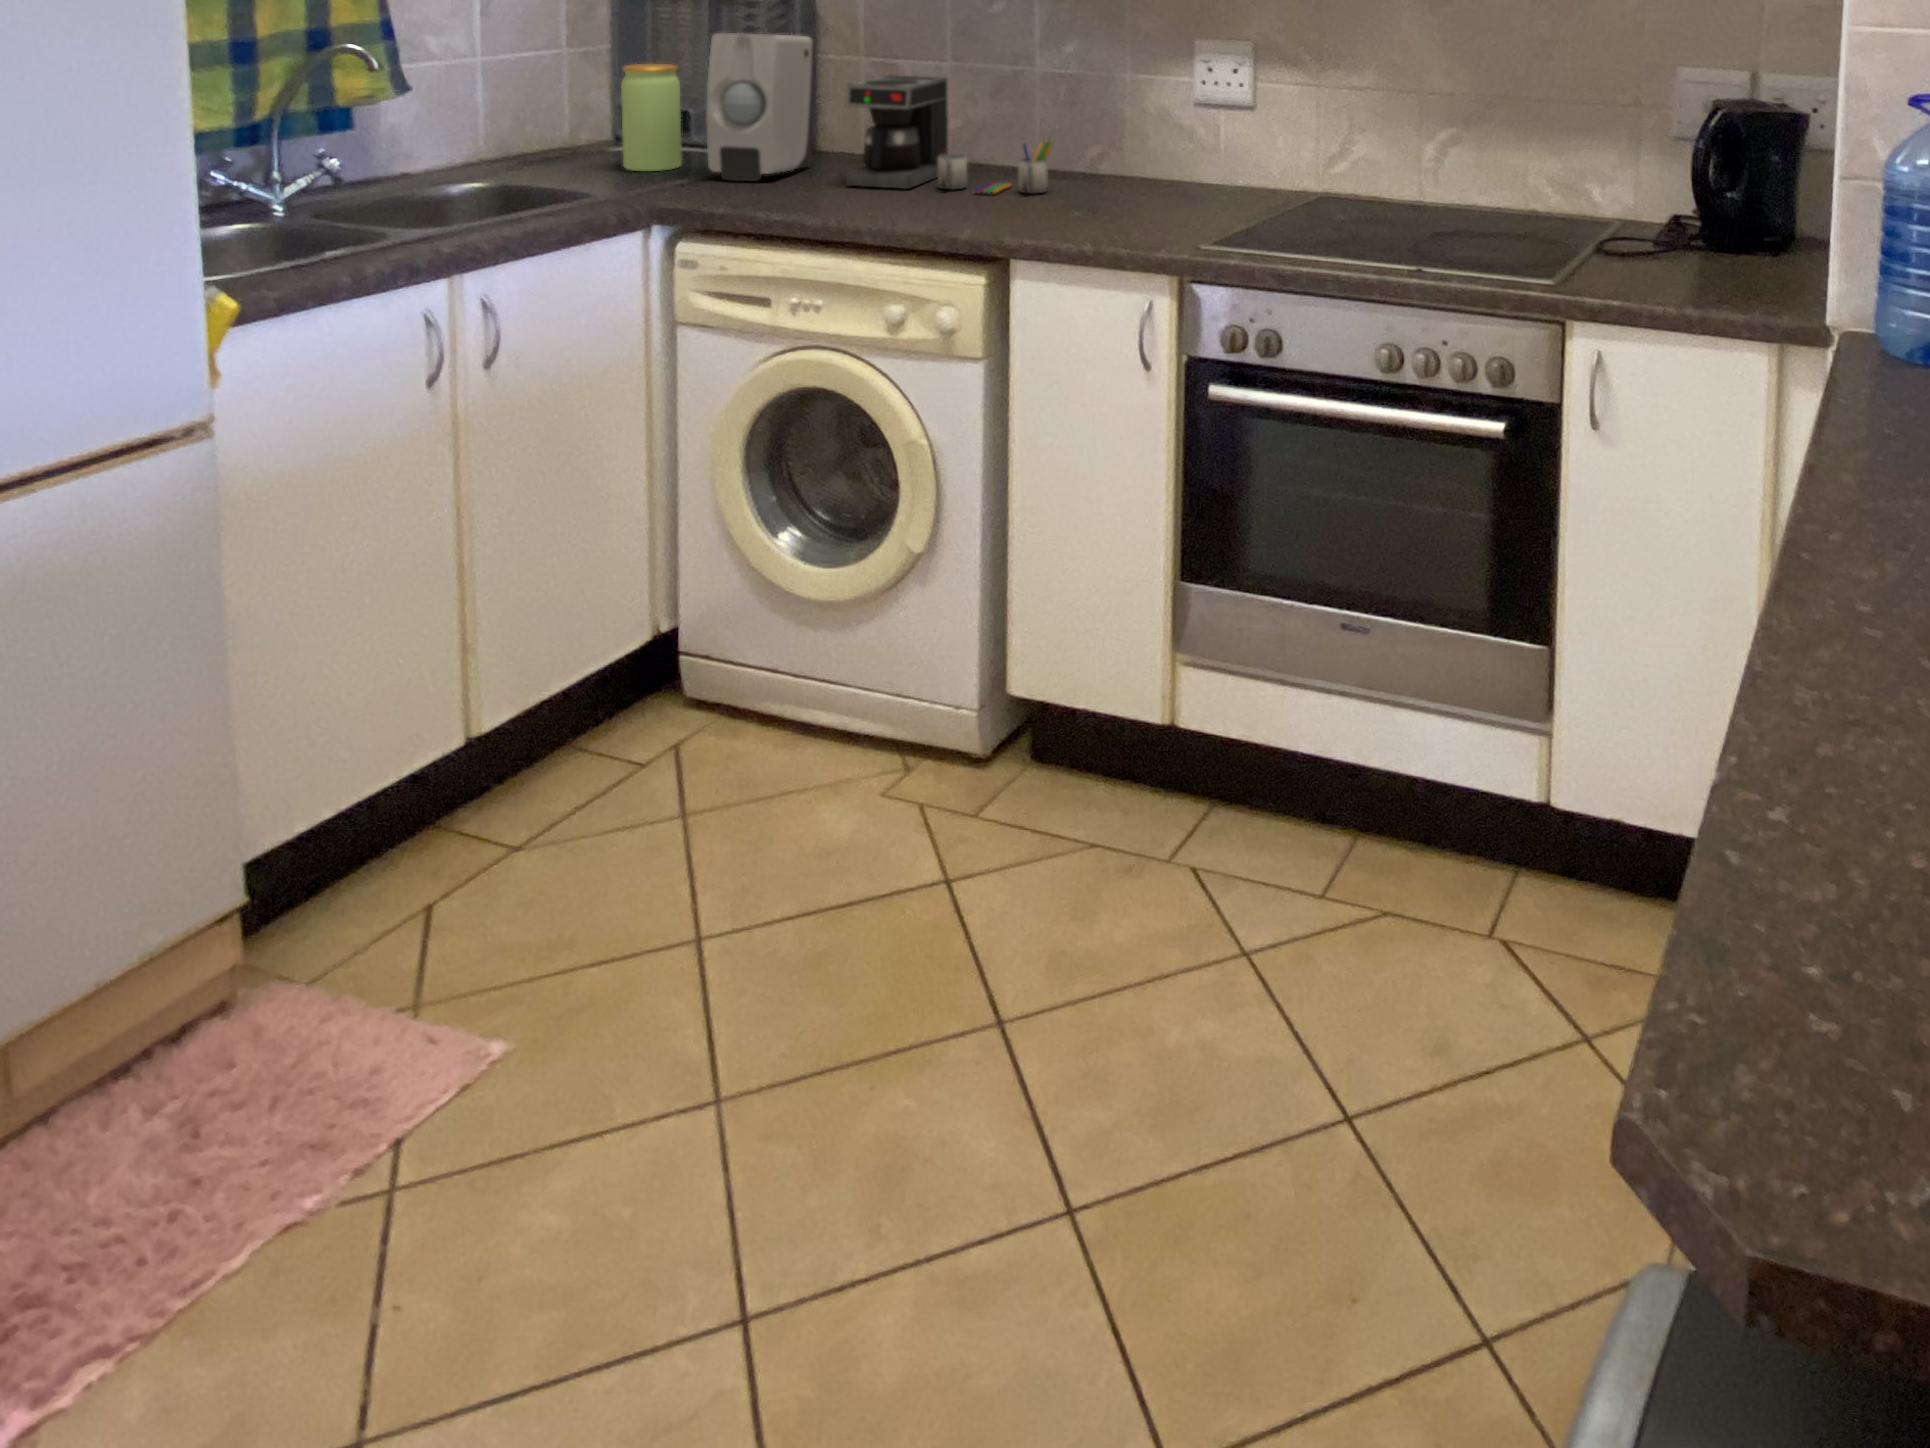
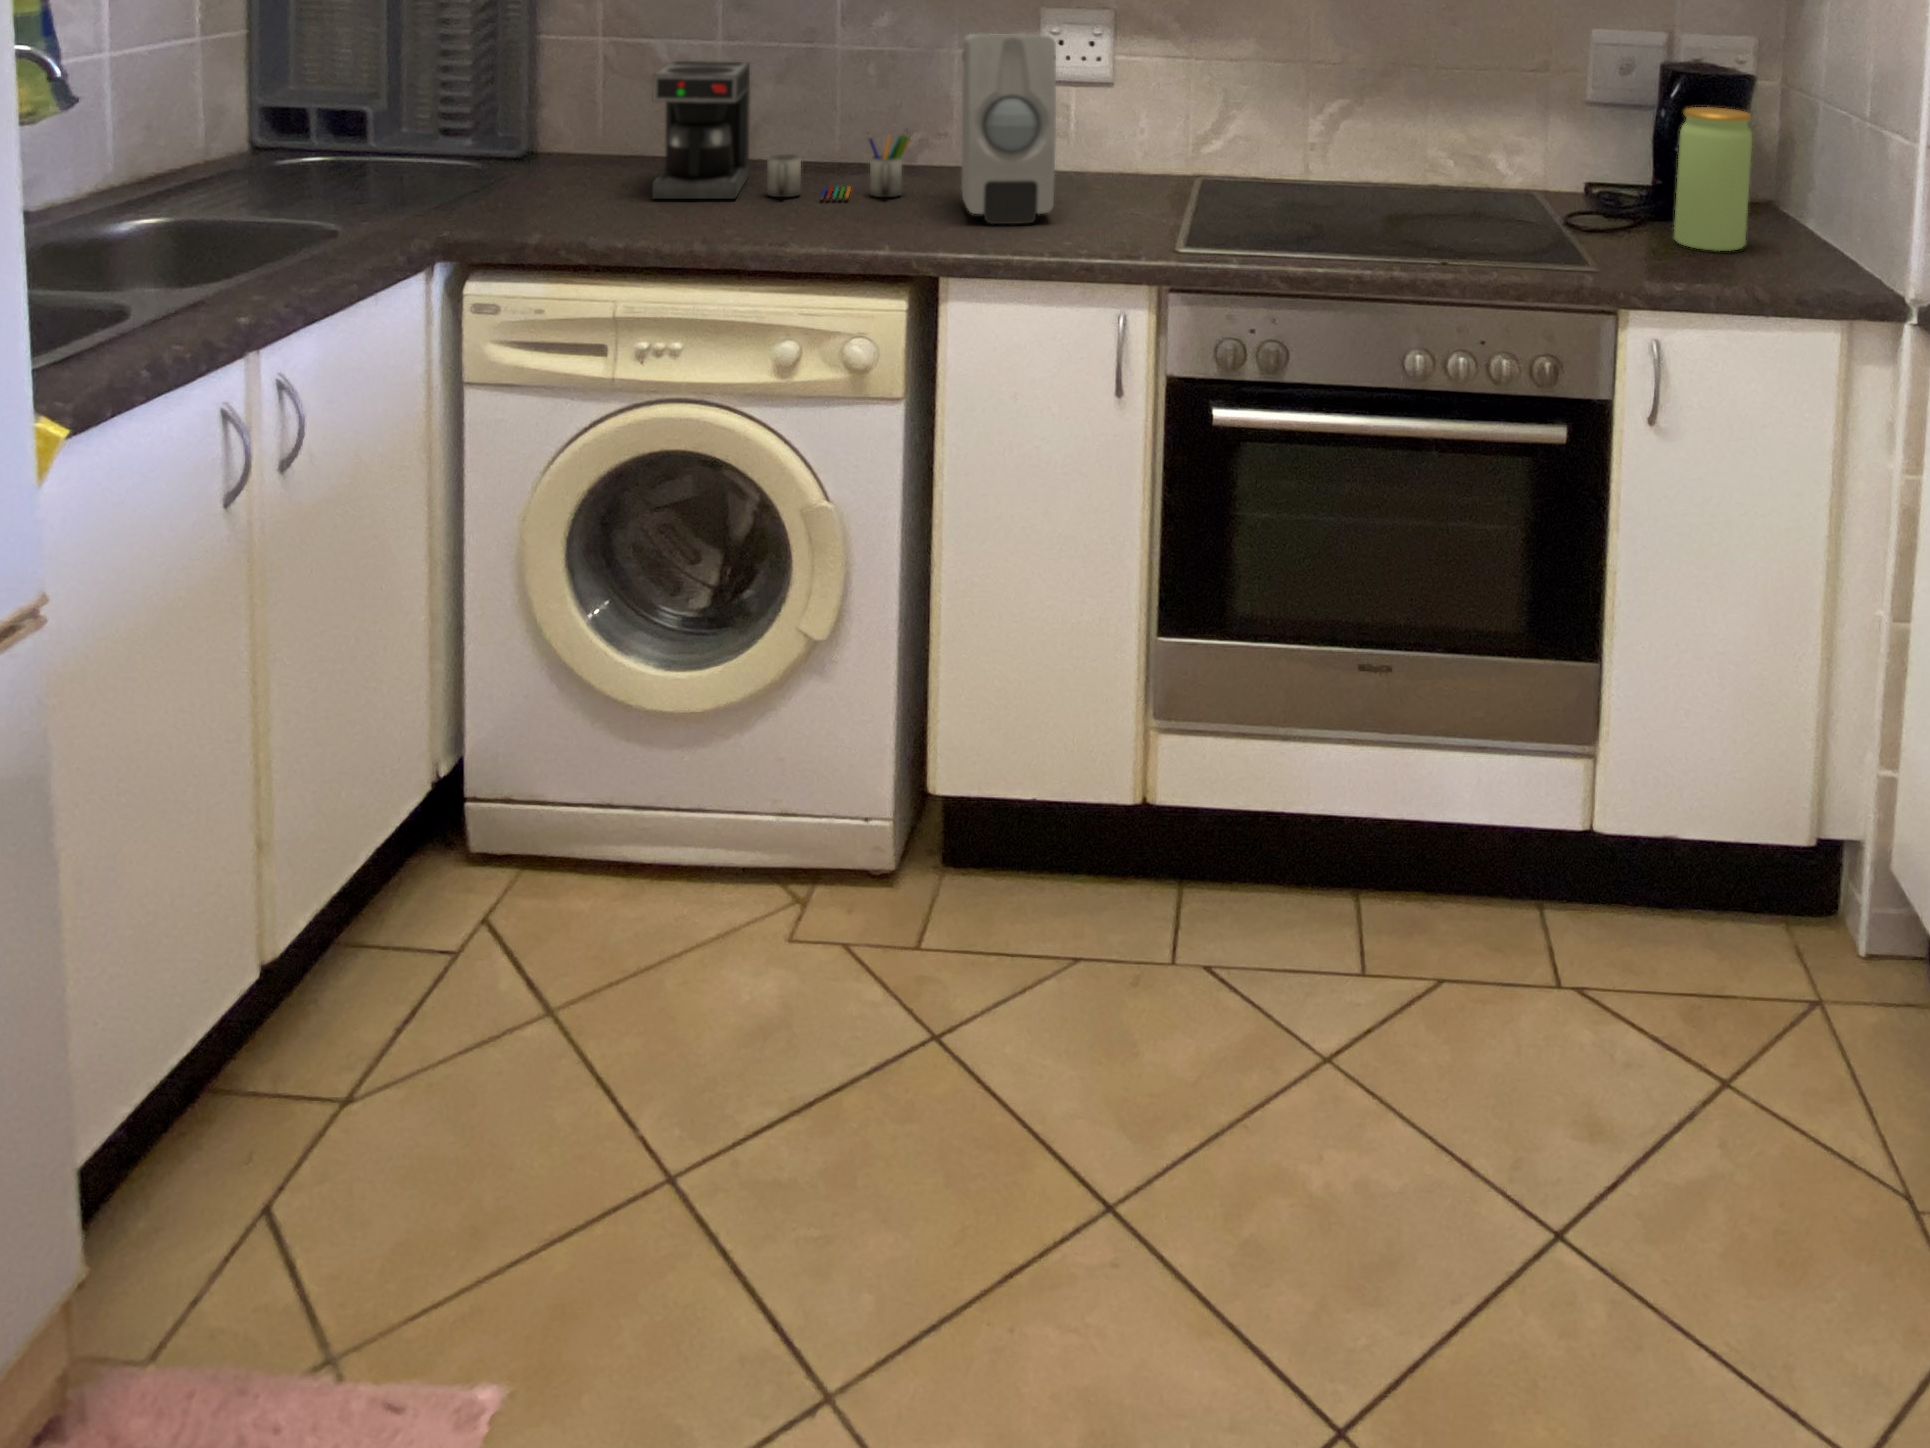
soap dispenser: present [706,33,815,181] -> present [961,34,1056,224]
jar: present [621,64,682,171] -> present [1674,107,1752,251]

